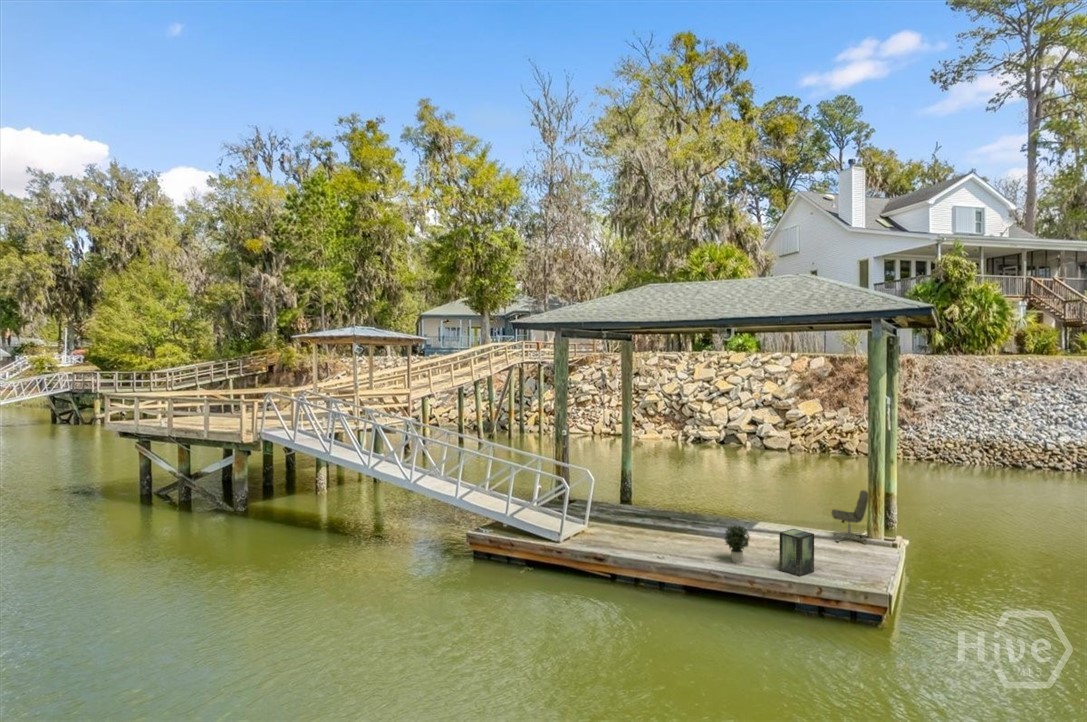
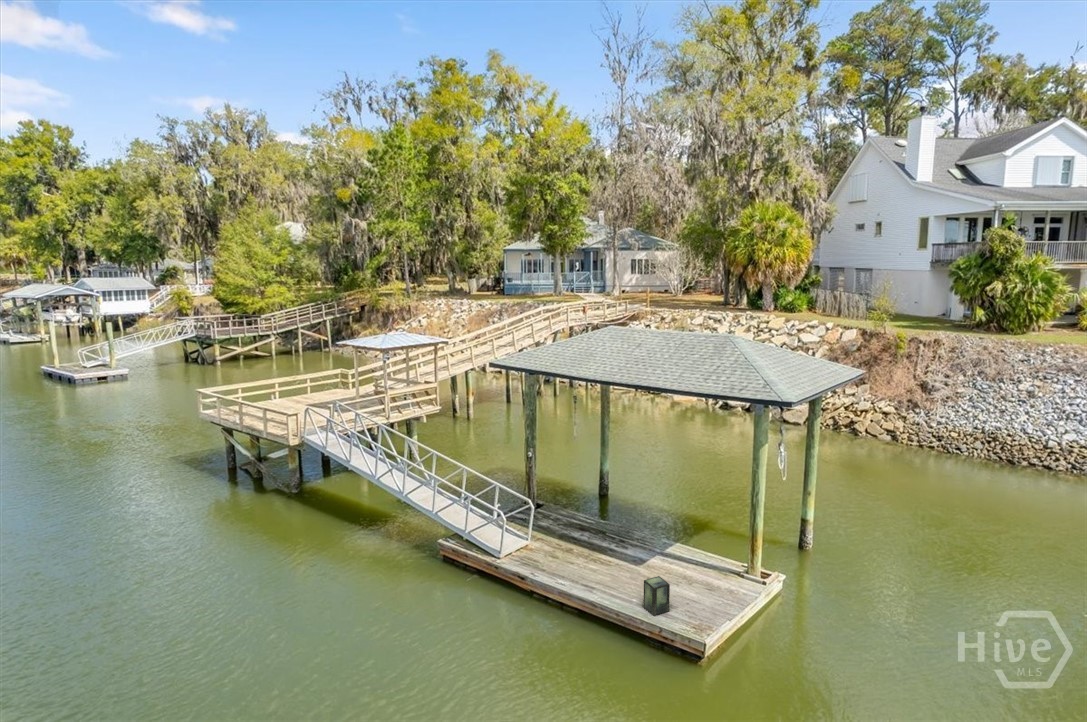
chair: present [832,490,869,544] -> none [715,536,746,582]
potted plant: present [725,526,750,563] -> none [608,566,629,596]

